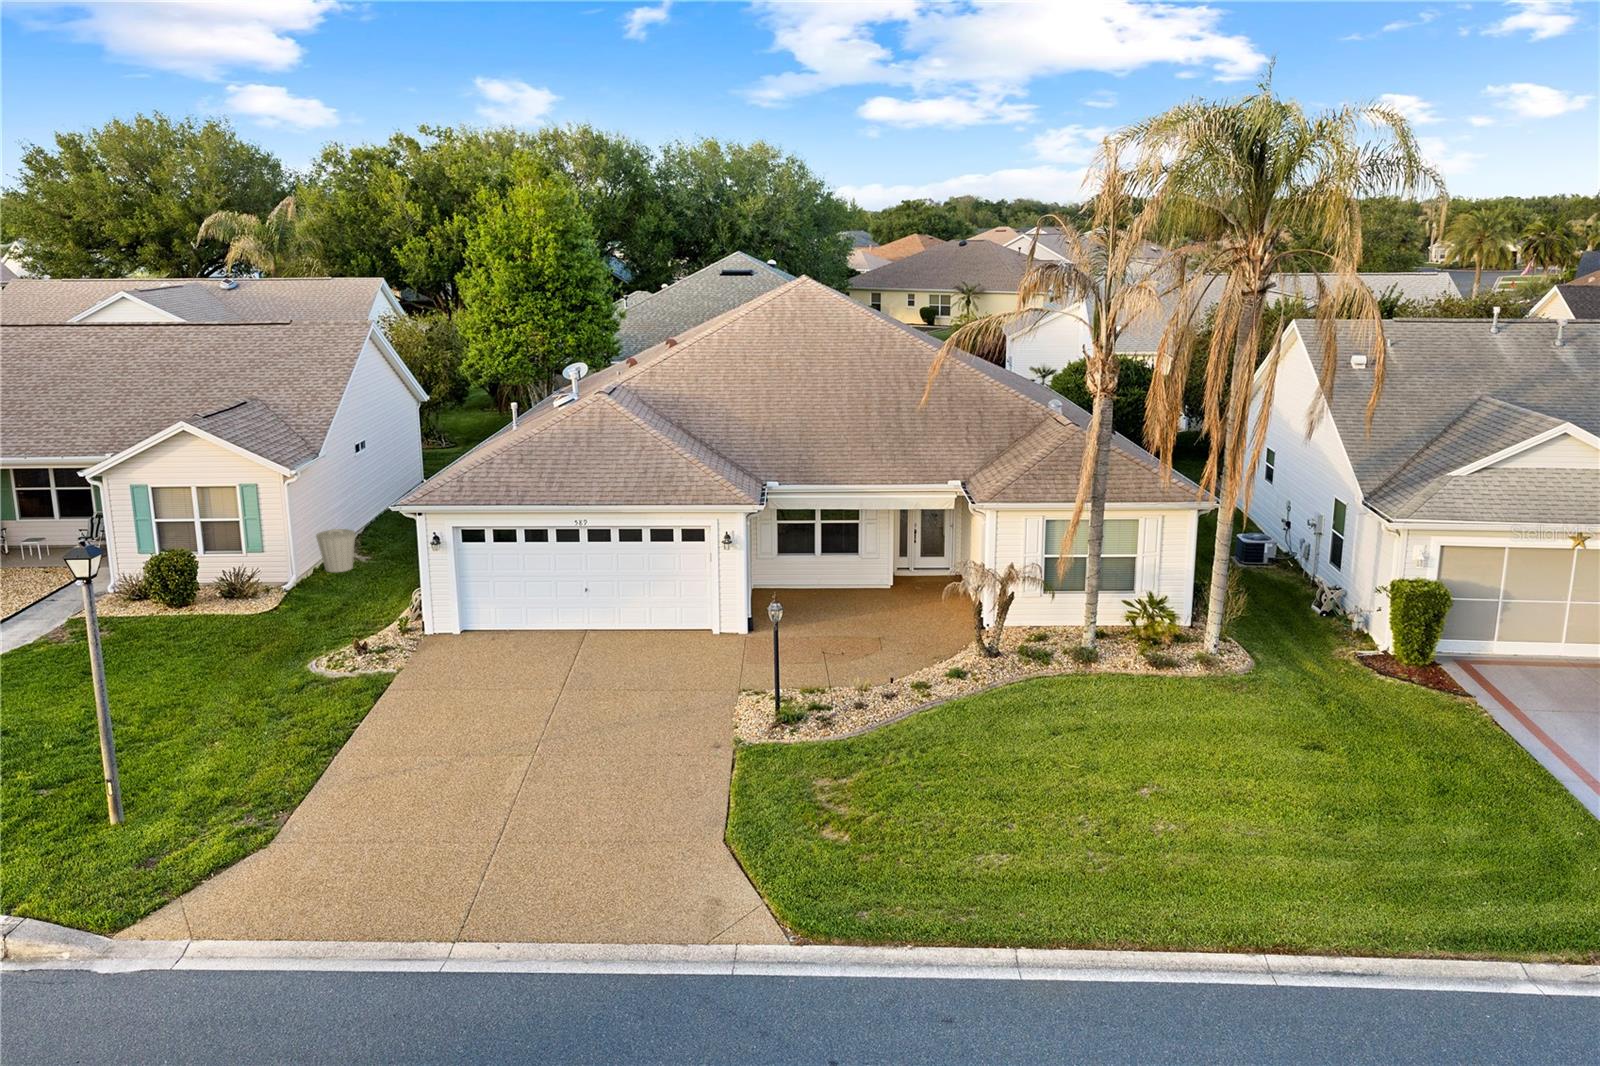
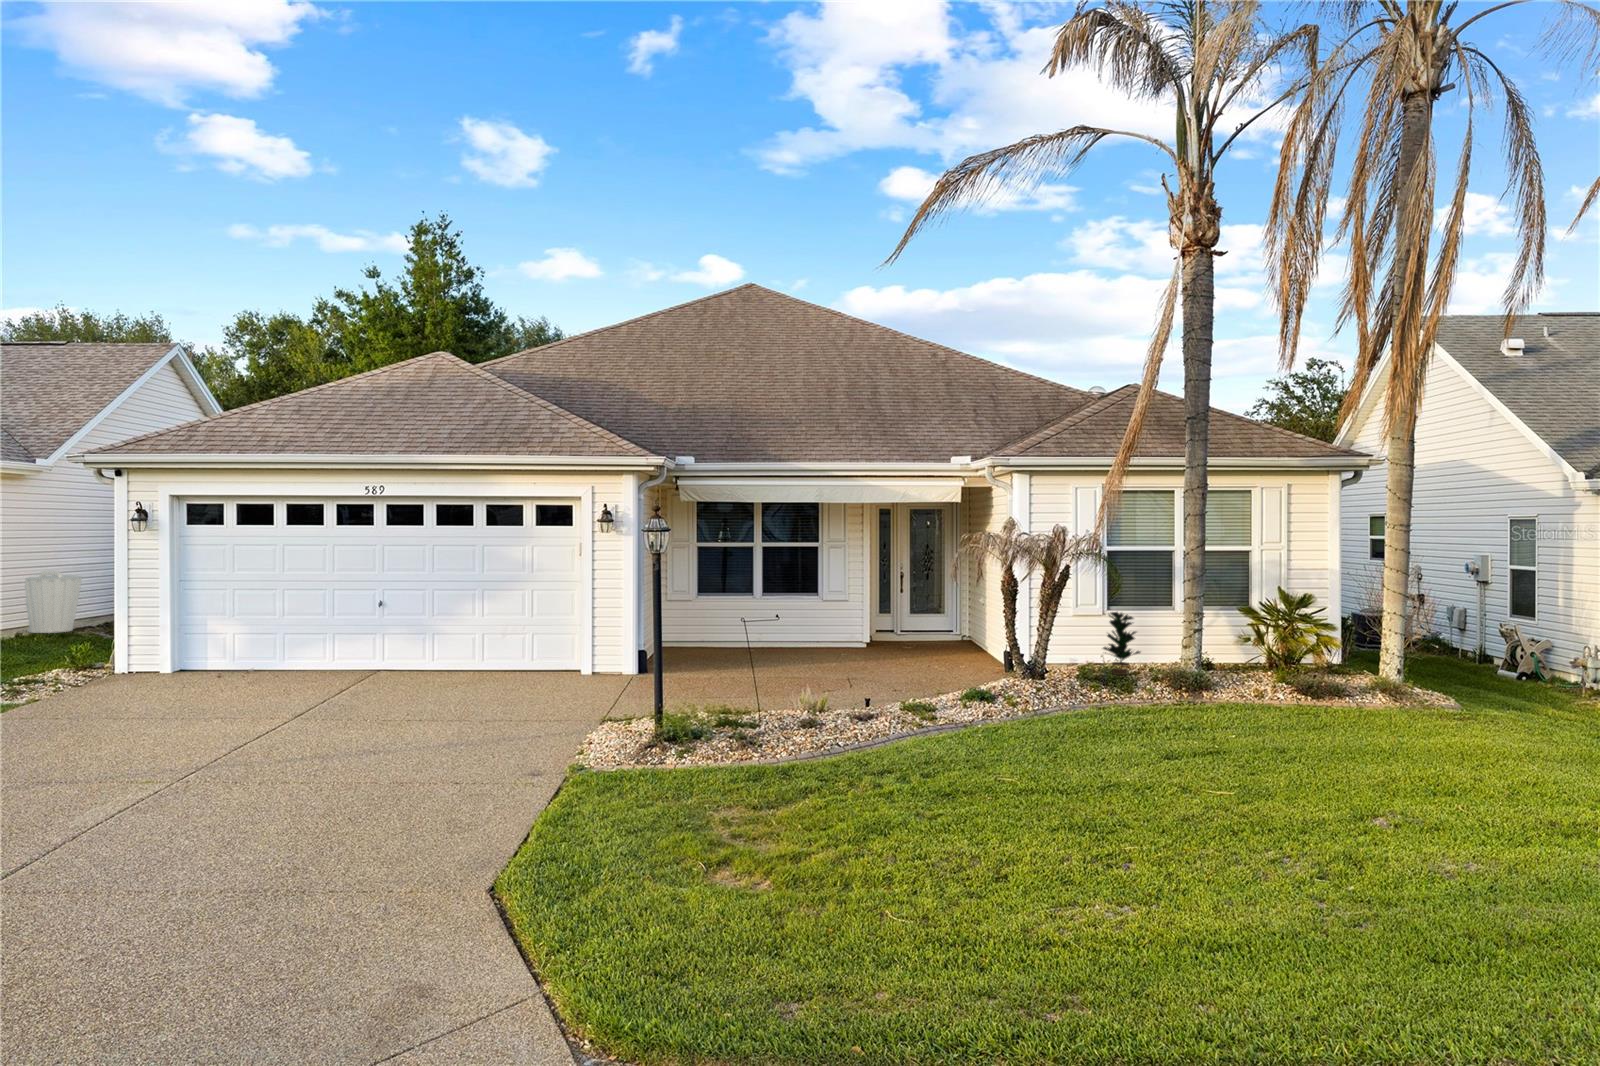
potted plant: none [1039,593,1064,634] -> present [1103,612,1140,675]

